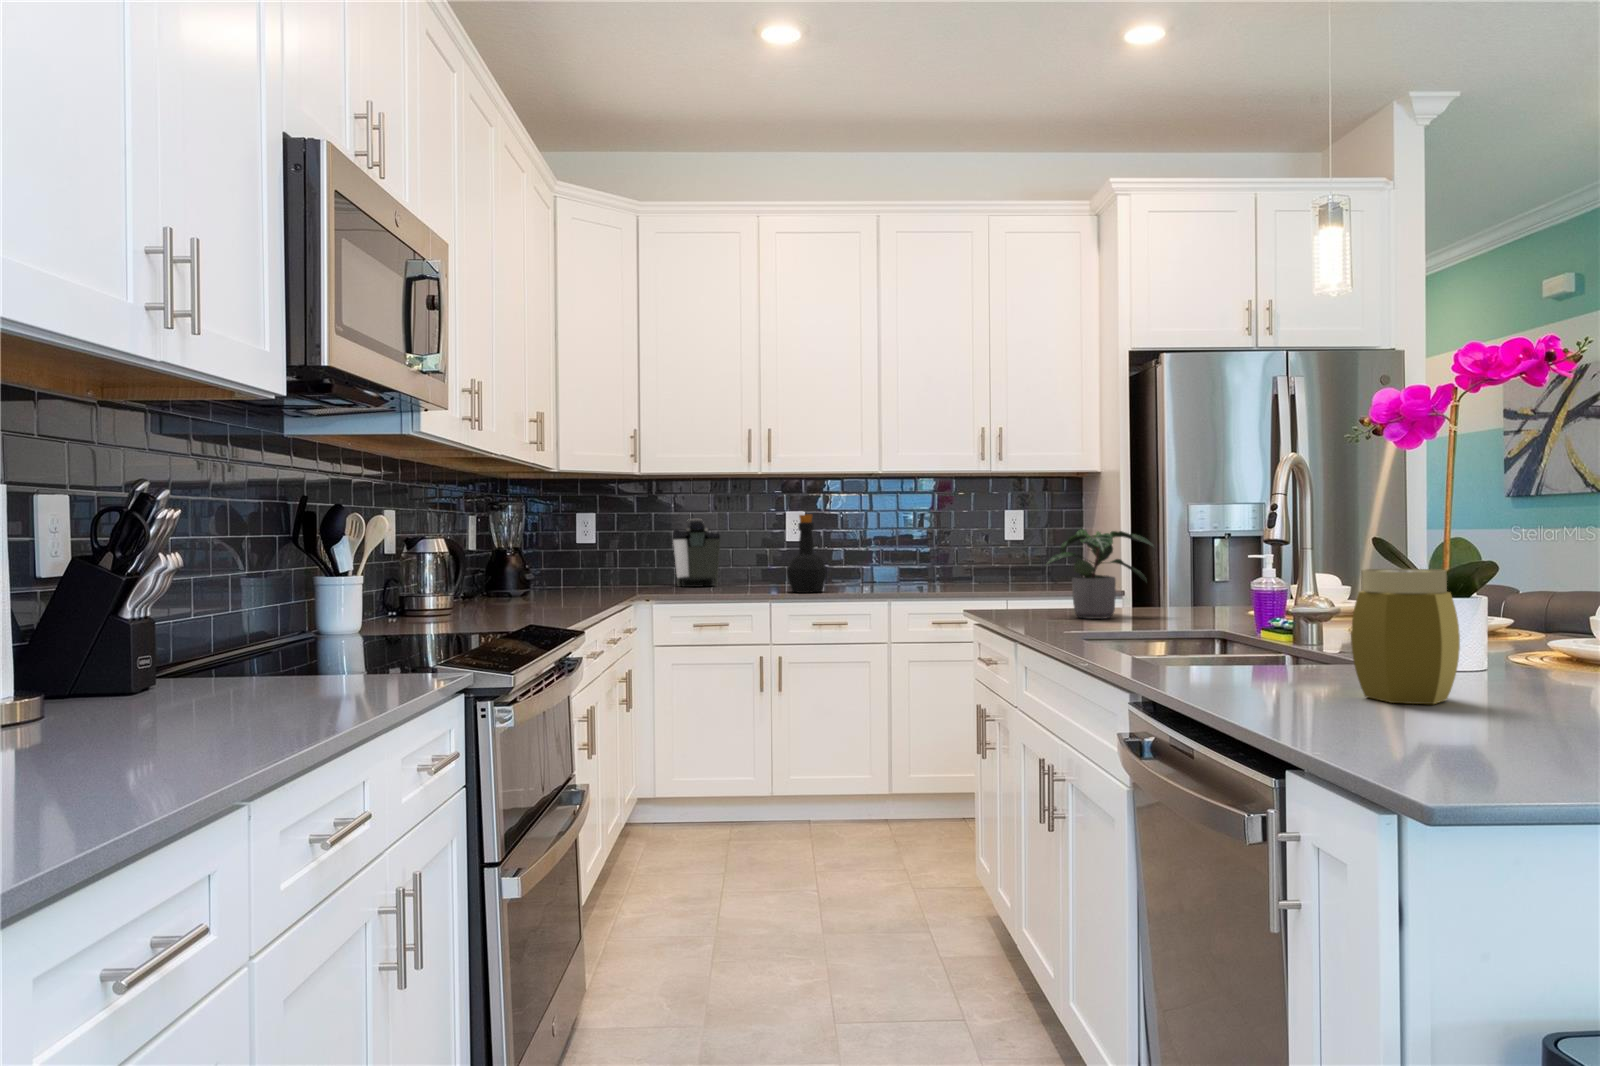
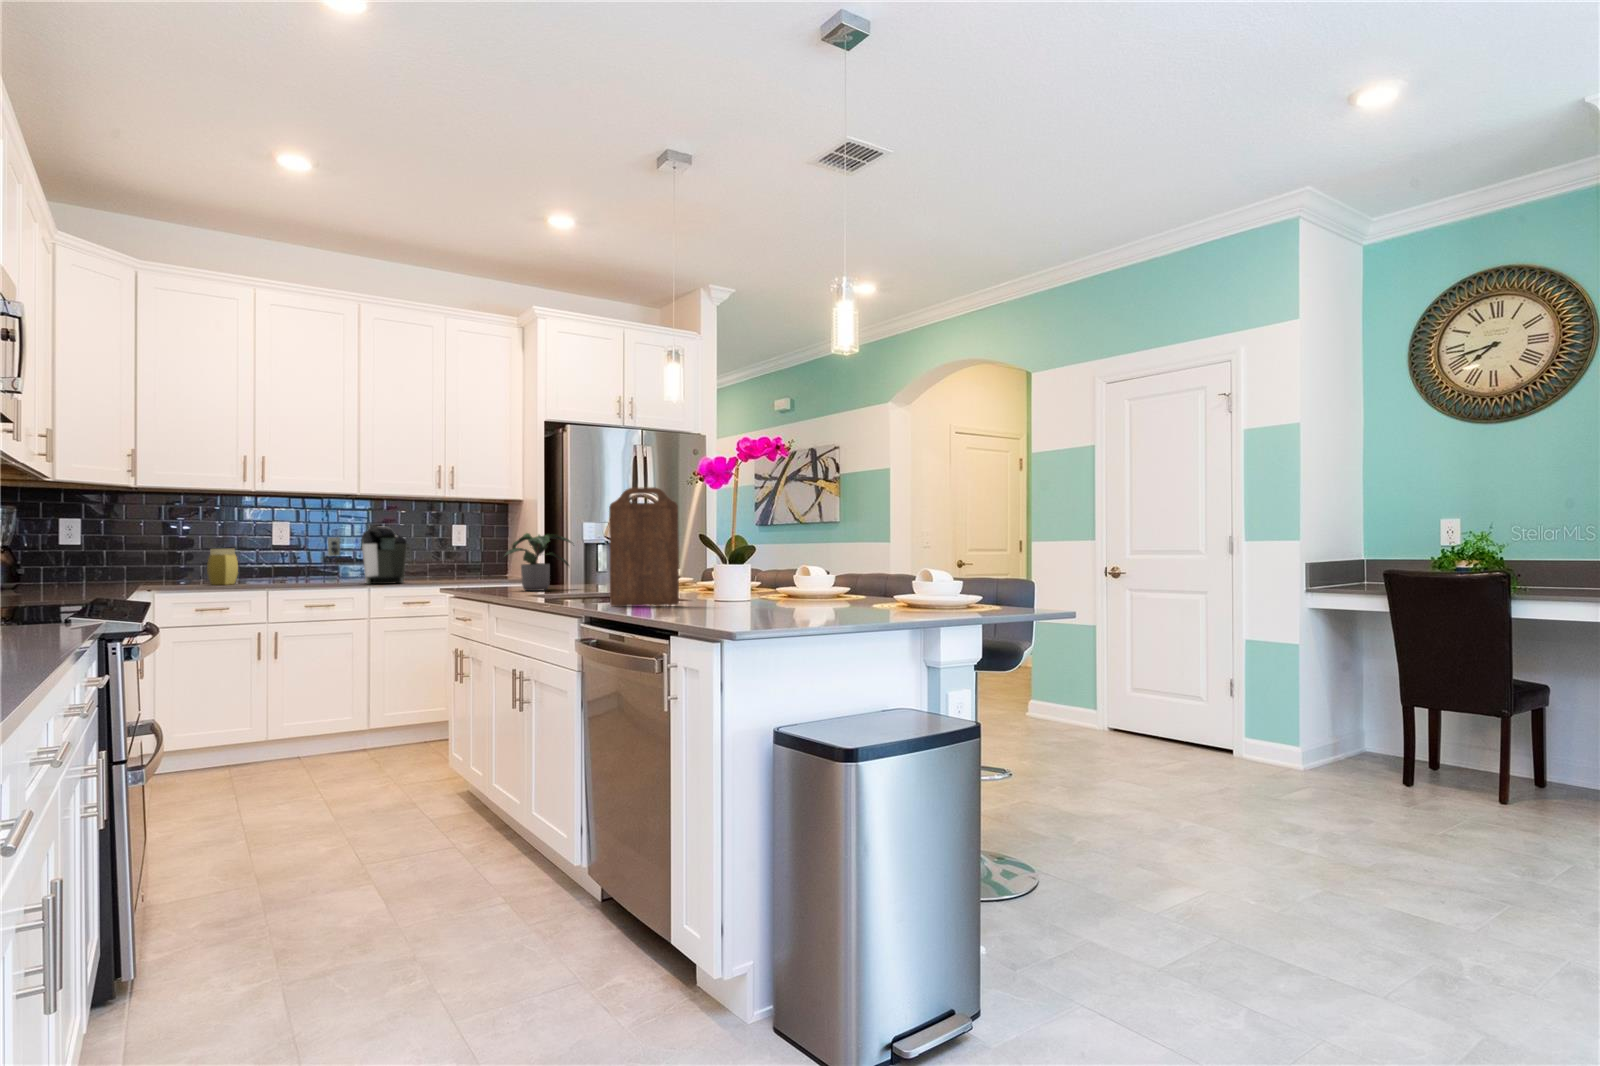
cutting board: none [1184,458,1323,683] -> present [609,487,679,606]
bottle: present [787,515,827,593] -> none [265,523,305,587]
coffee maker: present [673,519,720,587] -> present [328,527,407,584]
jar: present [1351,569,1460,704] -> present [207,549,238,585]

